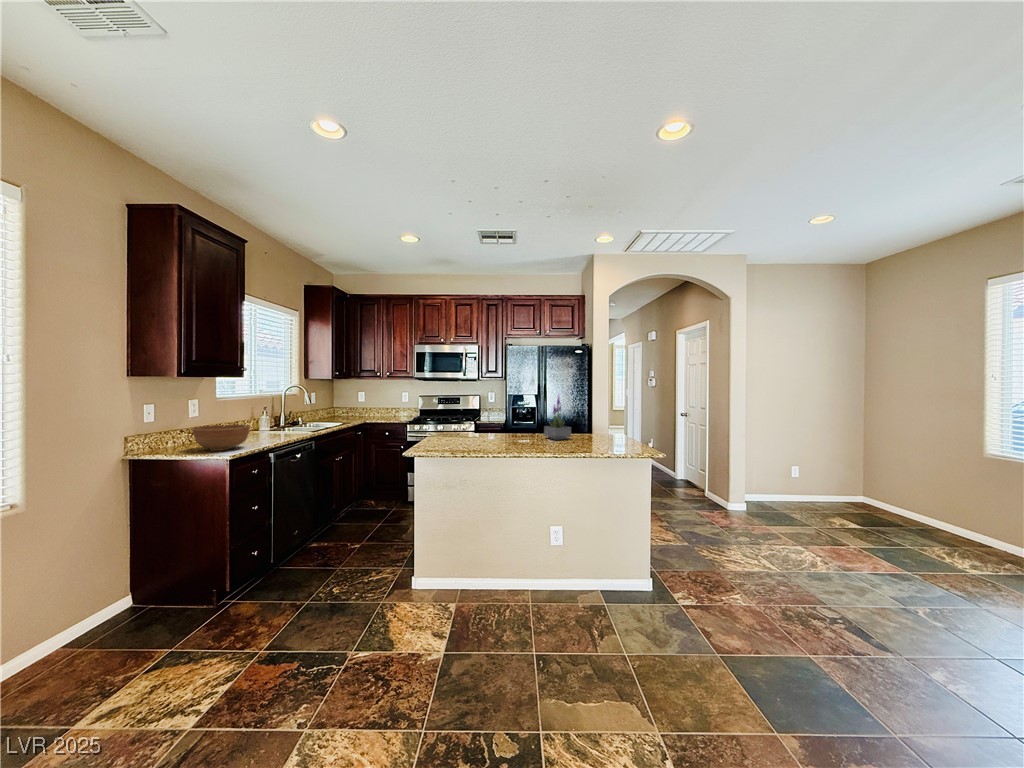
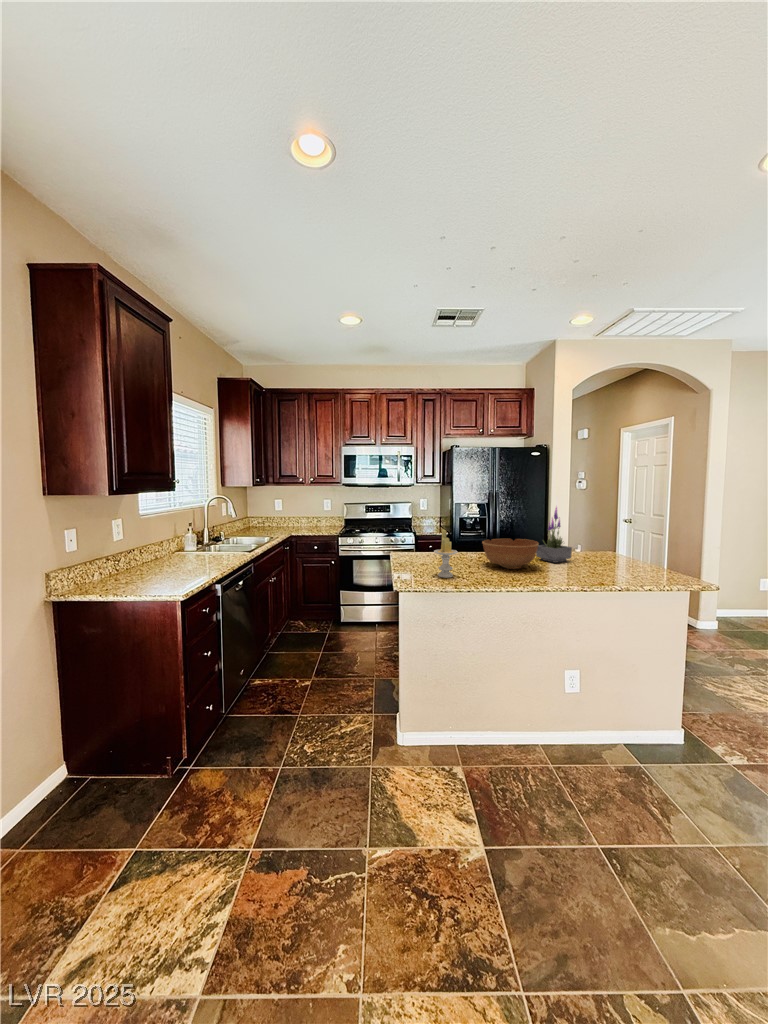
candle: none [443,409,463,448] -> present [434,530,457,578]
bowl: present [192,424,250,451] -> present [482,539,539,569]

